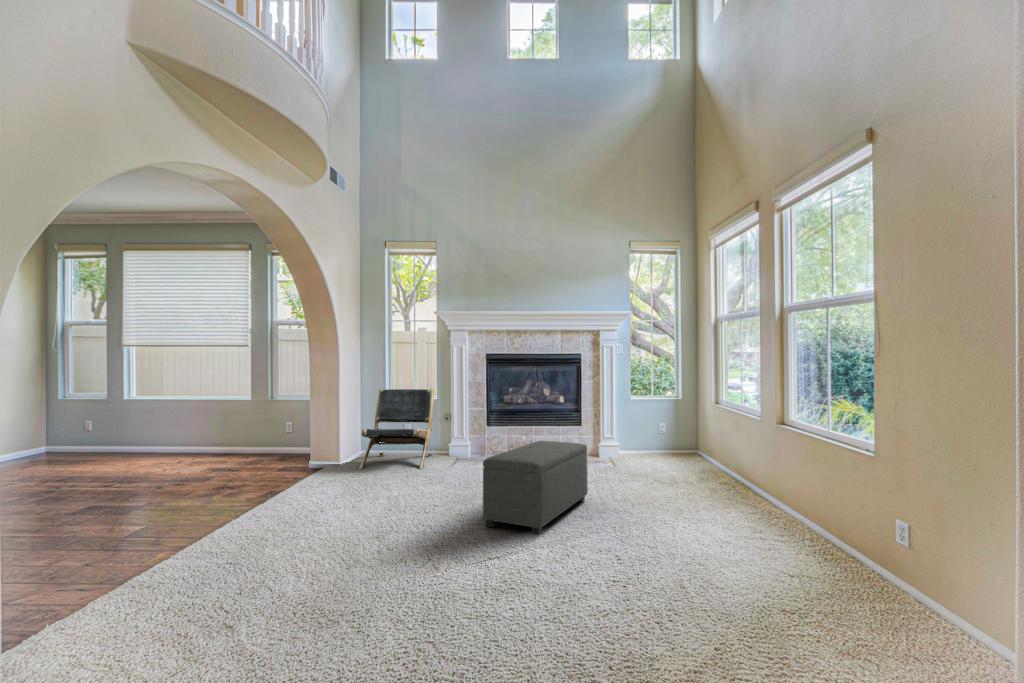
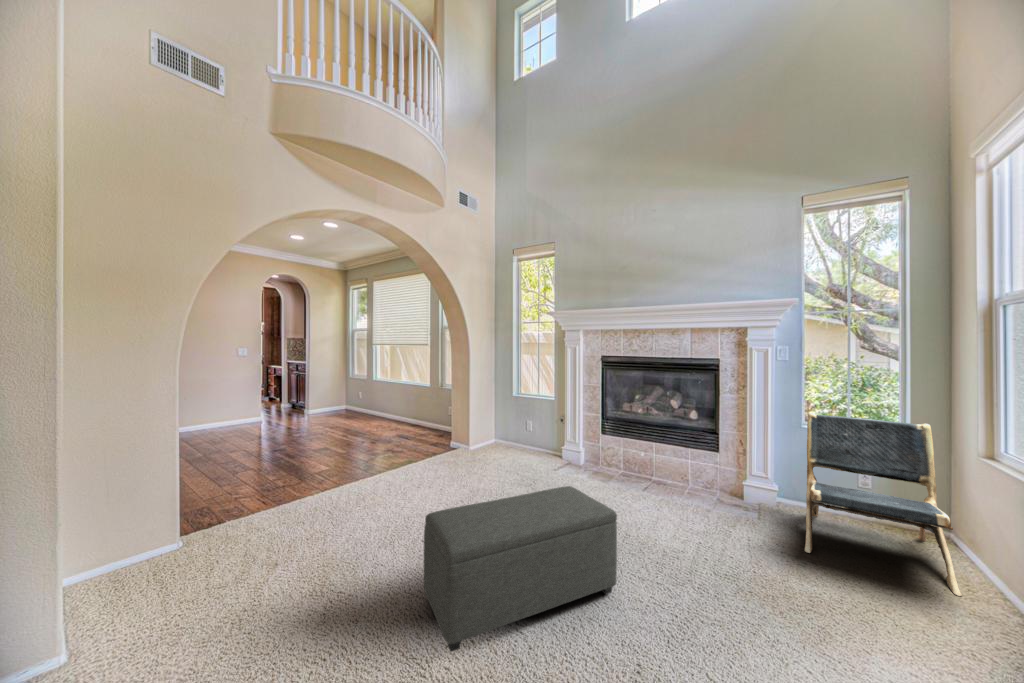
lounge chair: present [359,389,434,469] -> present [805,413,962,596]

